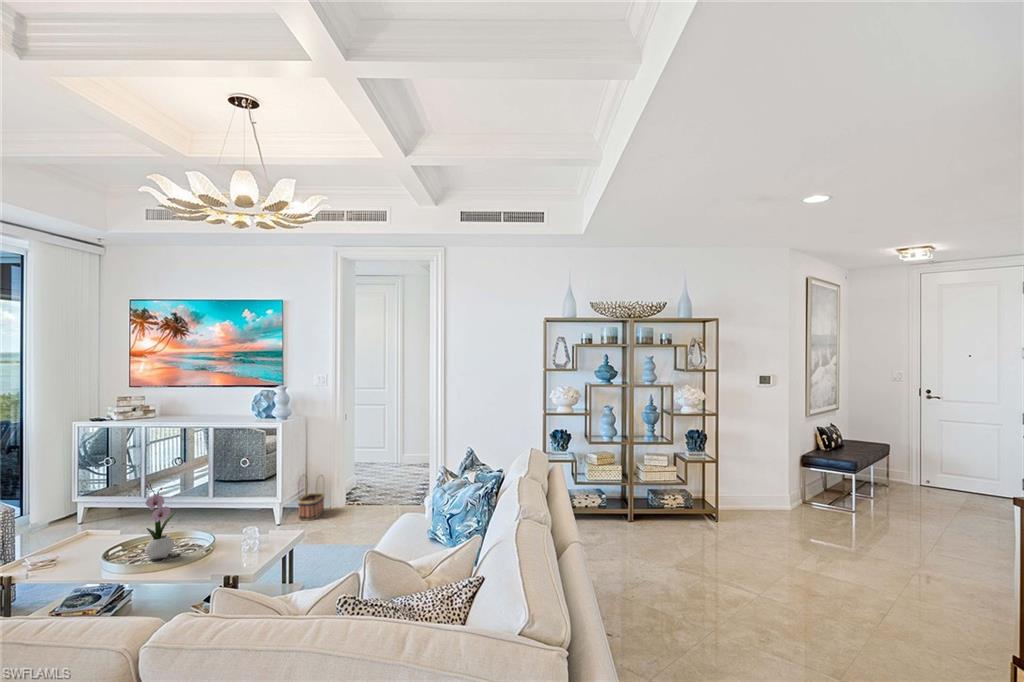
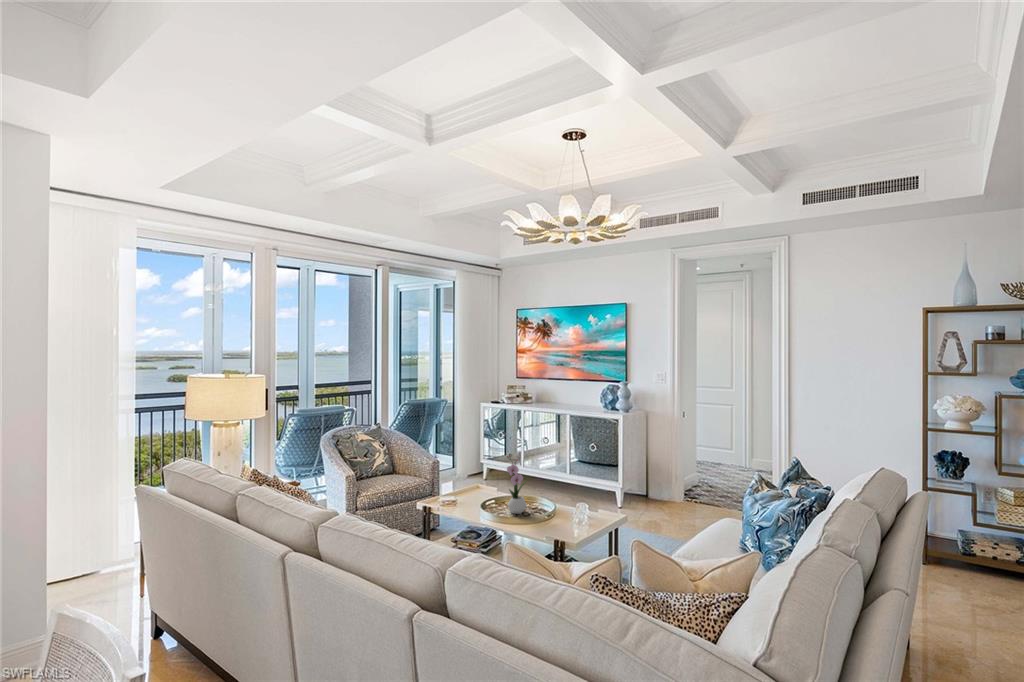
basket: present [298,475,325,520] -> none [636,464,661,507]

